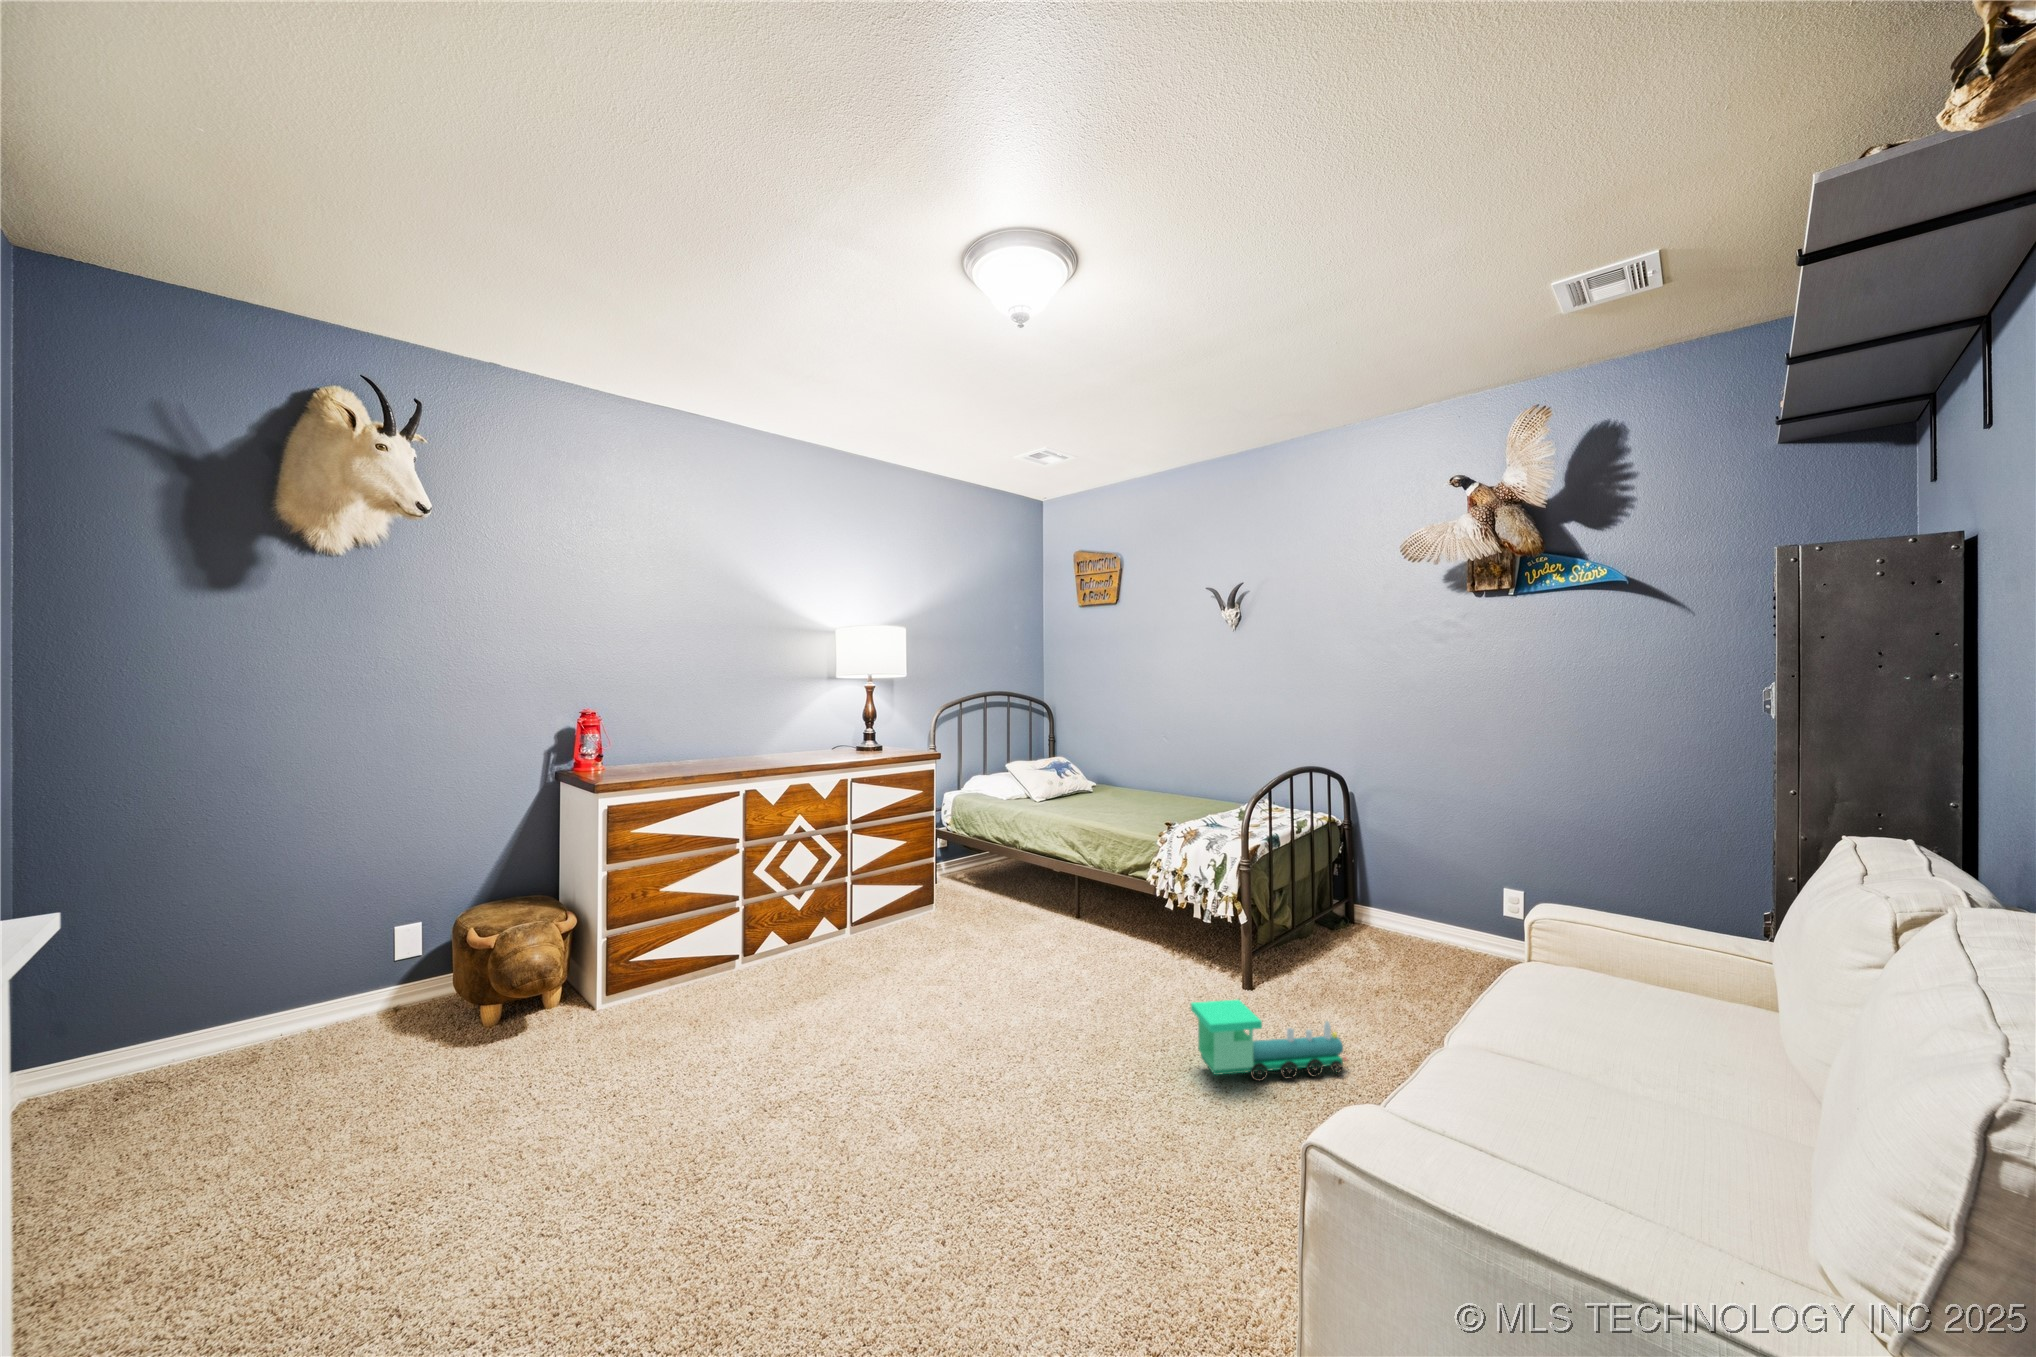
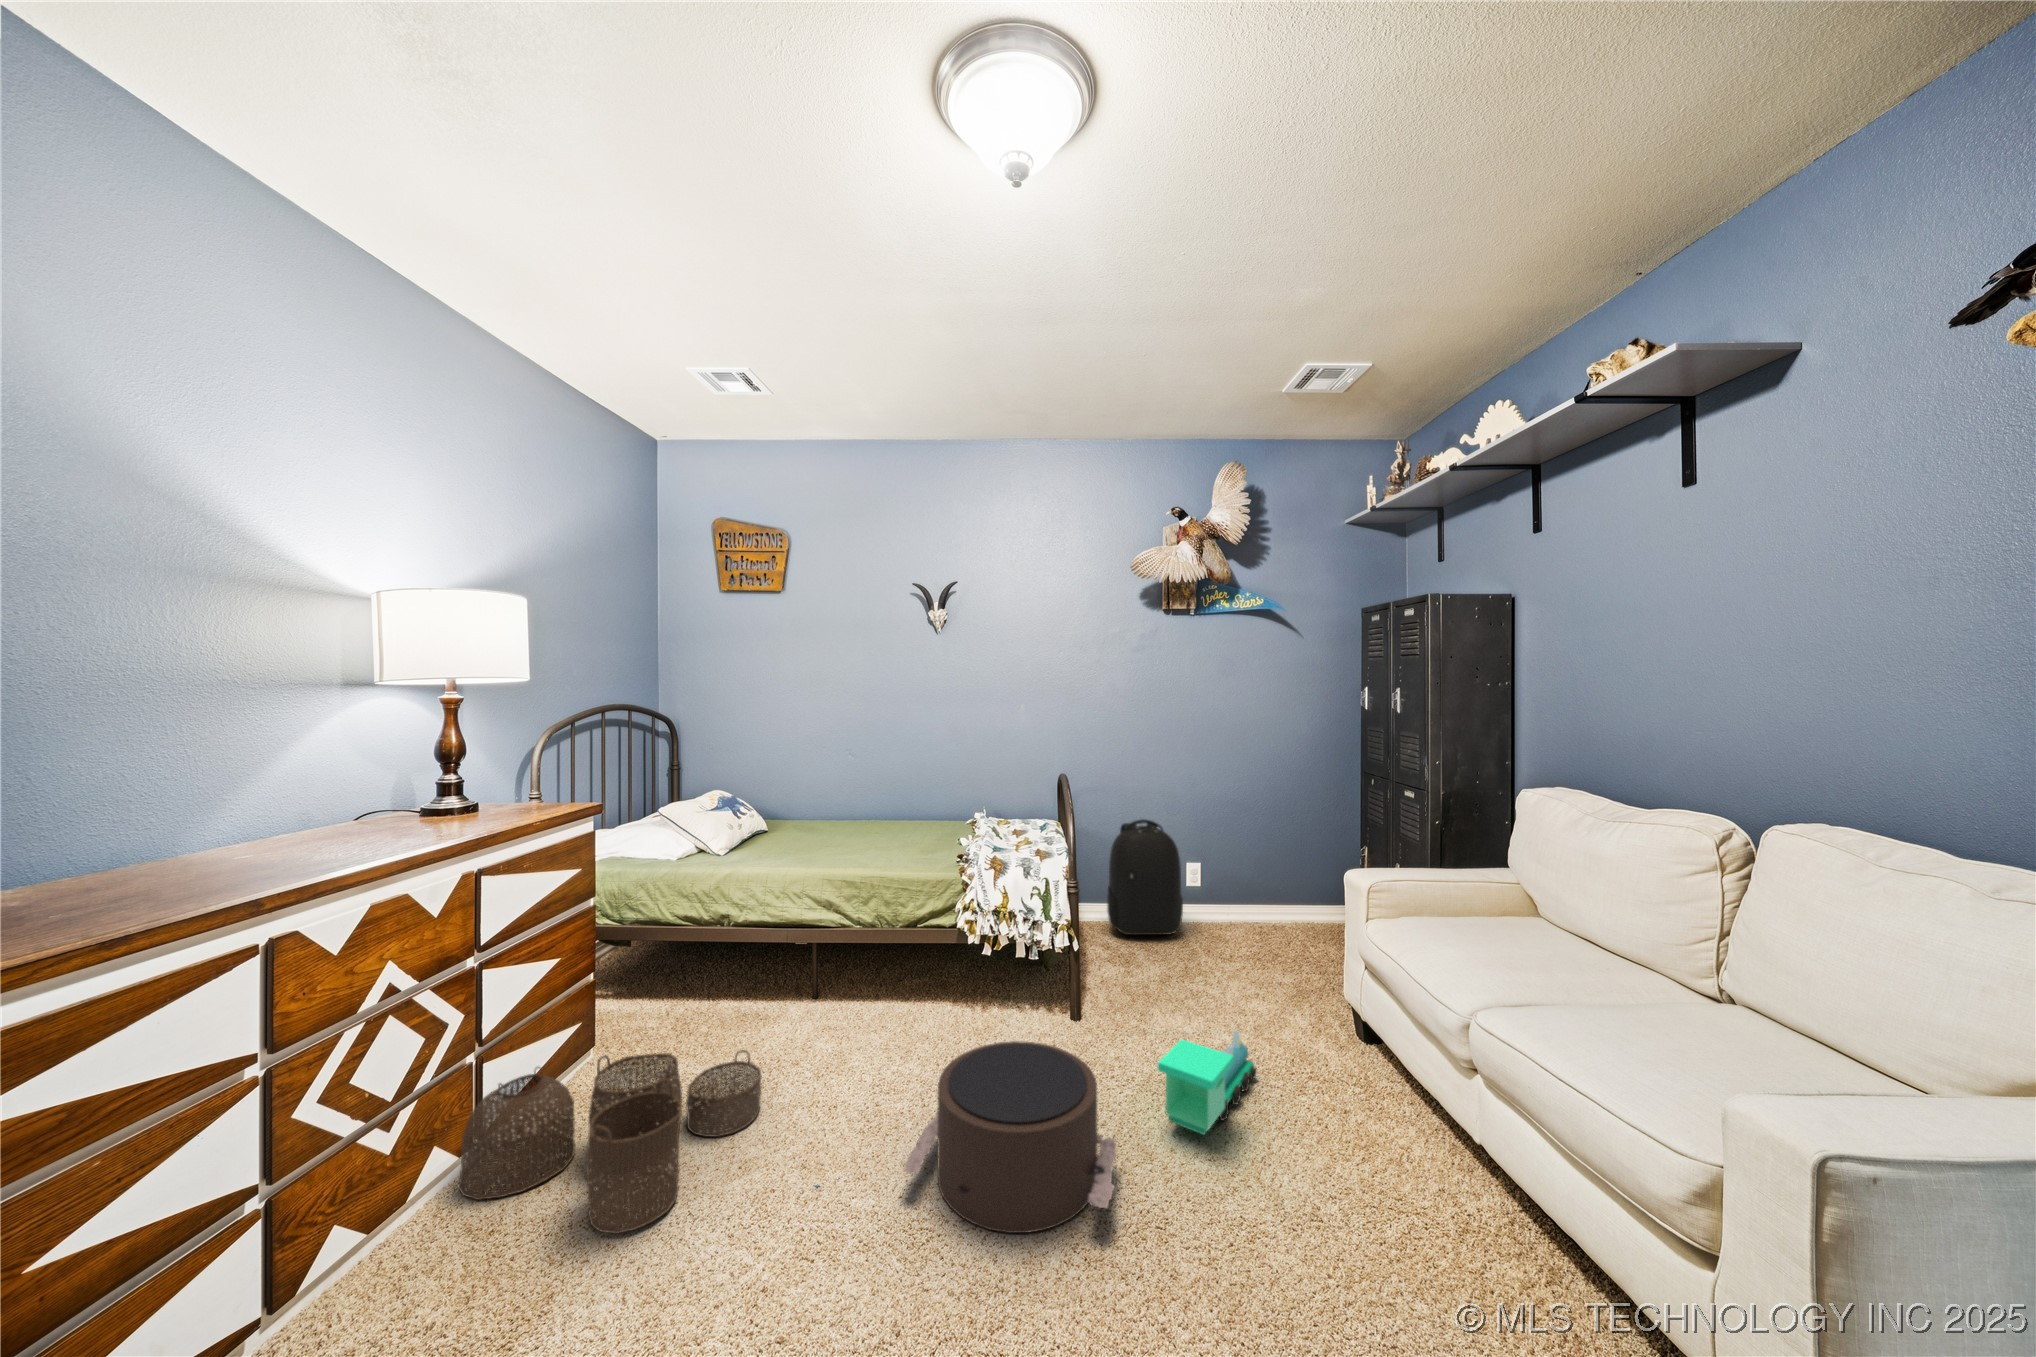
backpack: none [1377,826,1475,961] -> present [1107,819,1183,935]
woven basket: none [828,893,975,982] -> present [458,1050,762,1234]
pouf: none [987,951,1130,1069] -> present [904,1041,1116,1233]

